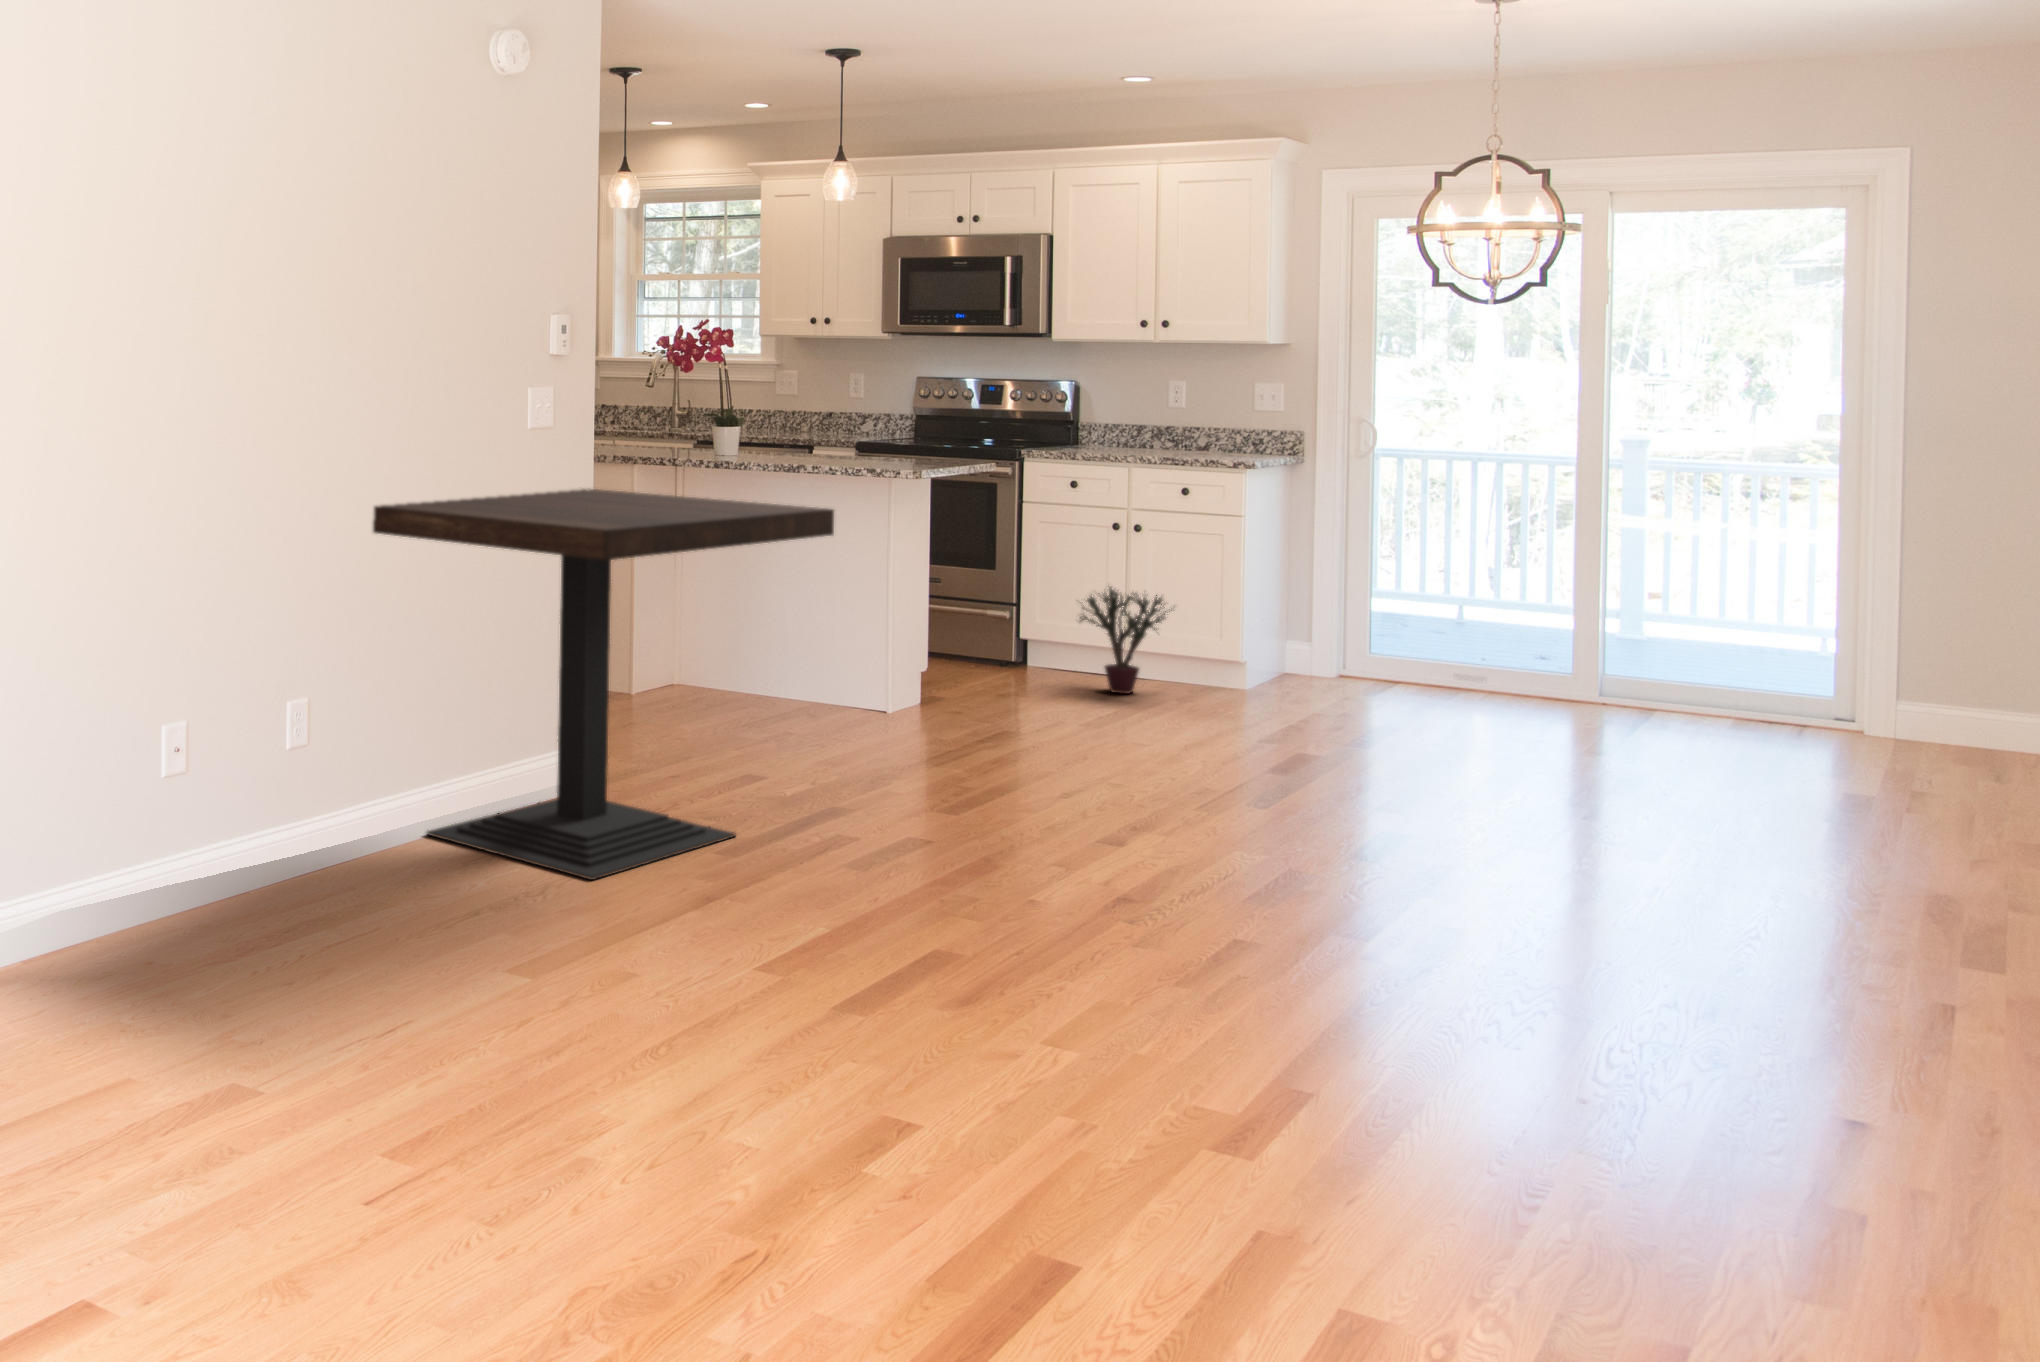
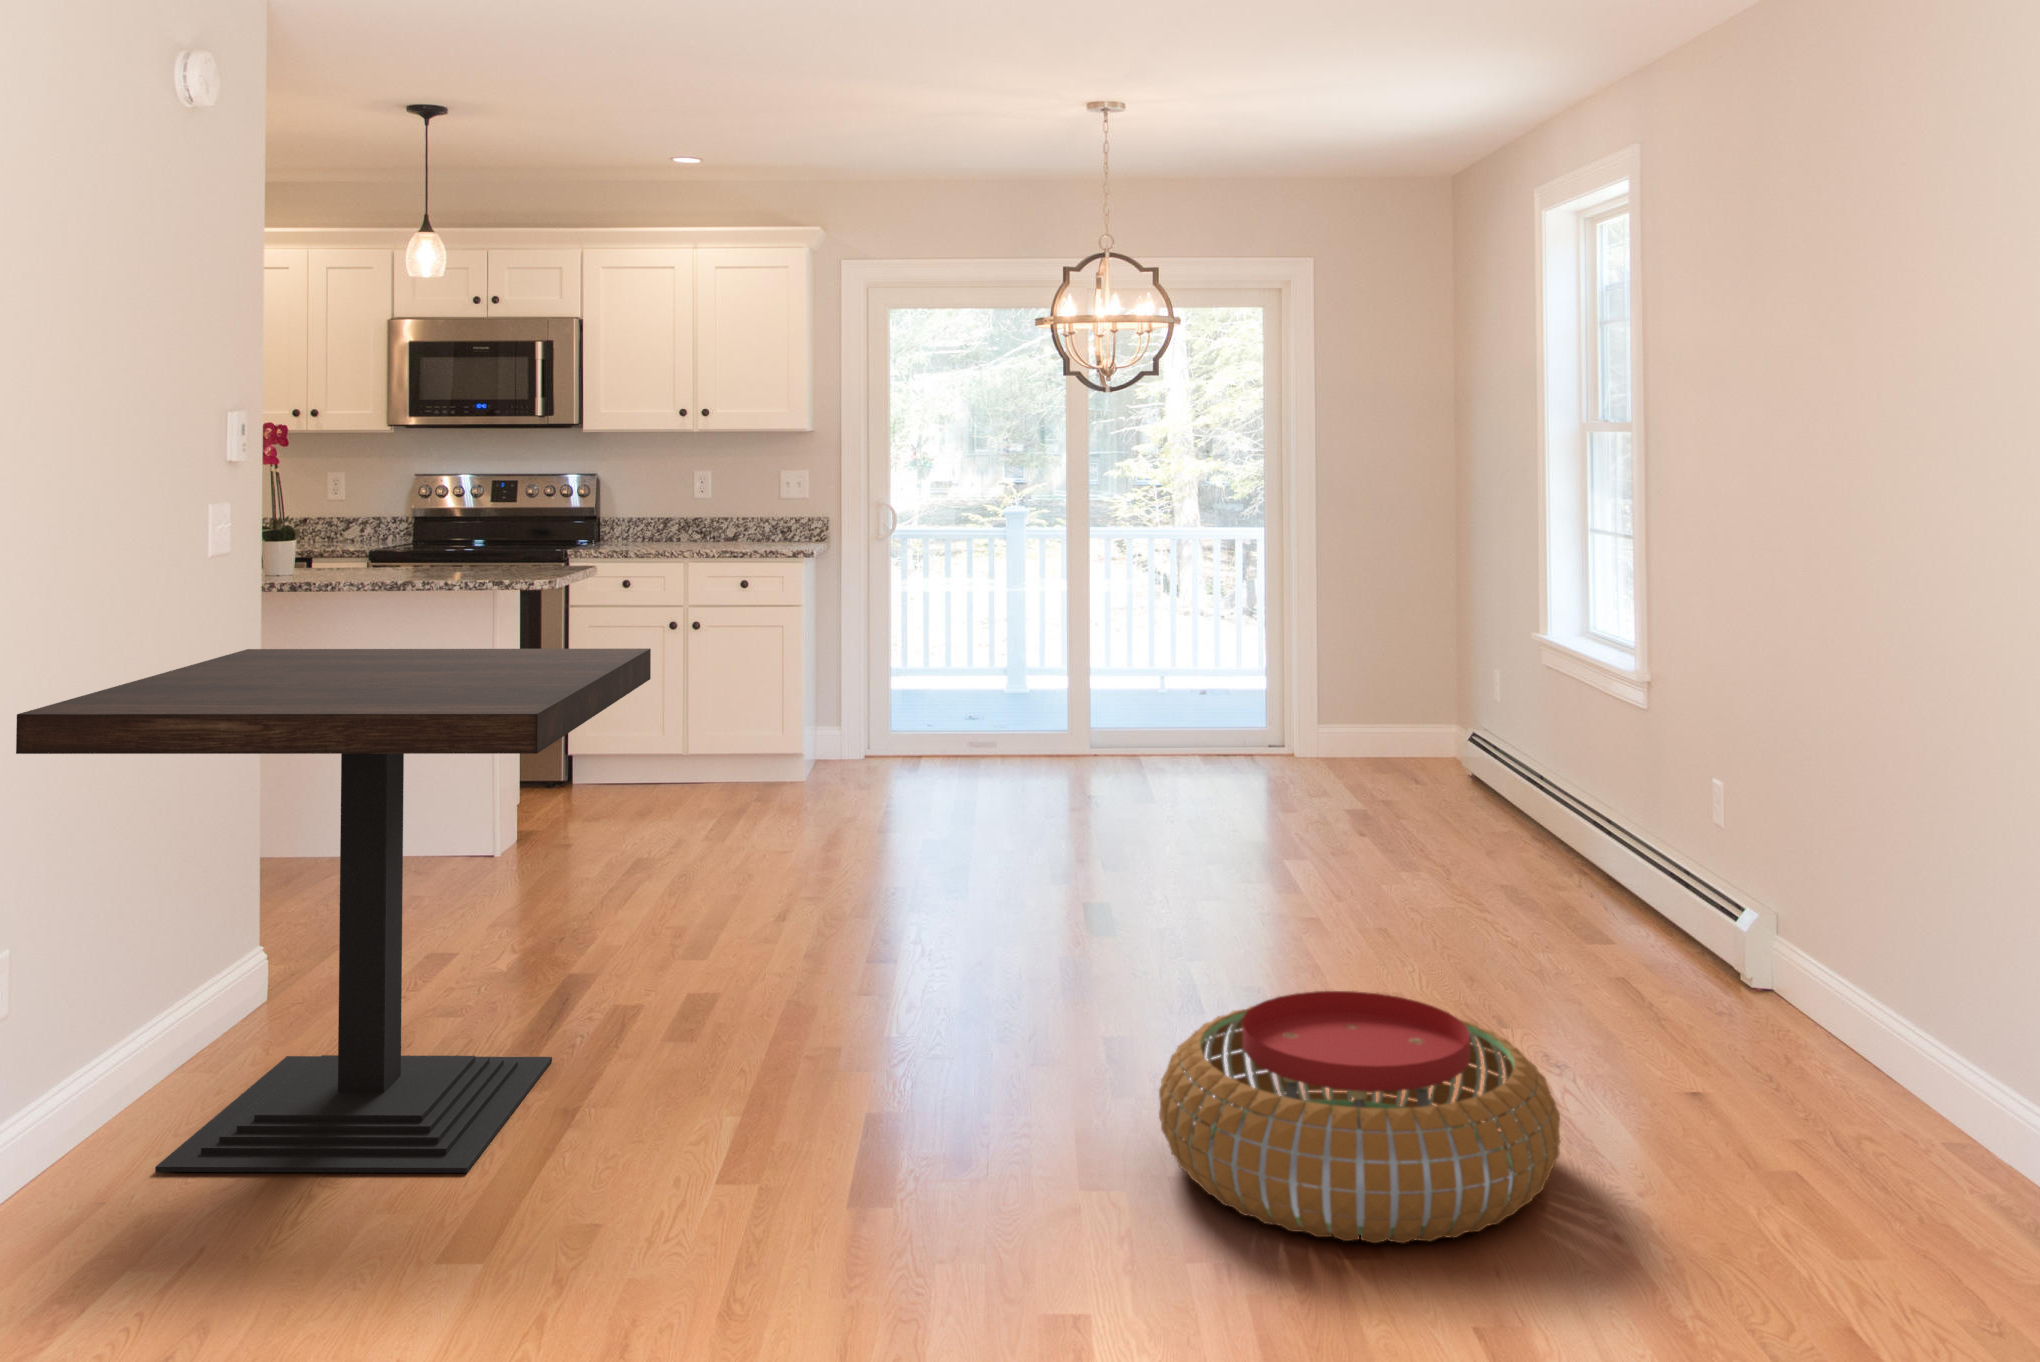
potted plant: present [1080,587,1172,694] -> none [646,684,742,797]
pouf: none [1075,888,1508,1134] -> present [1159,991,1560,1243]

